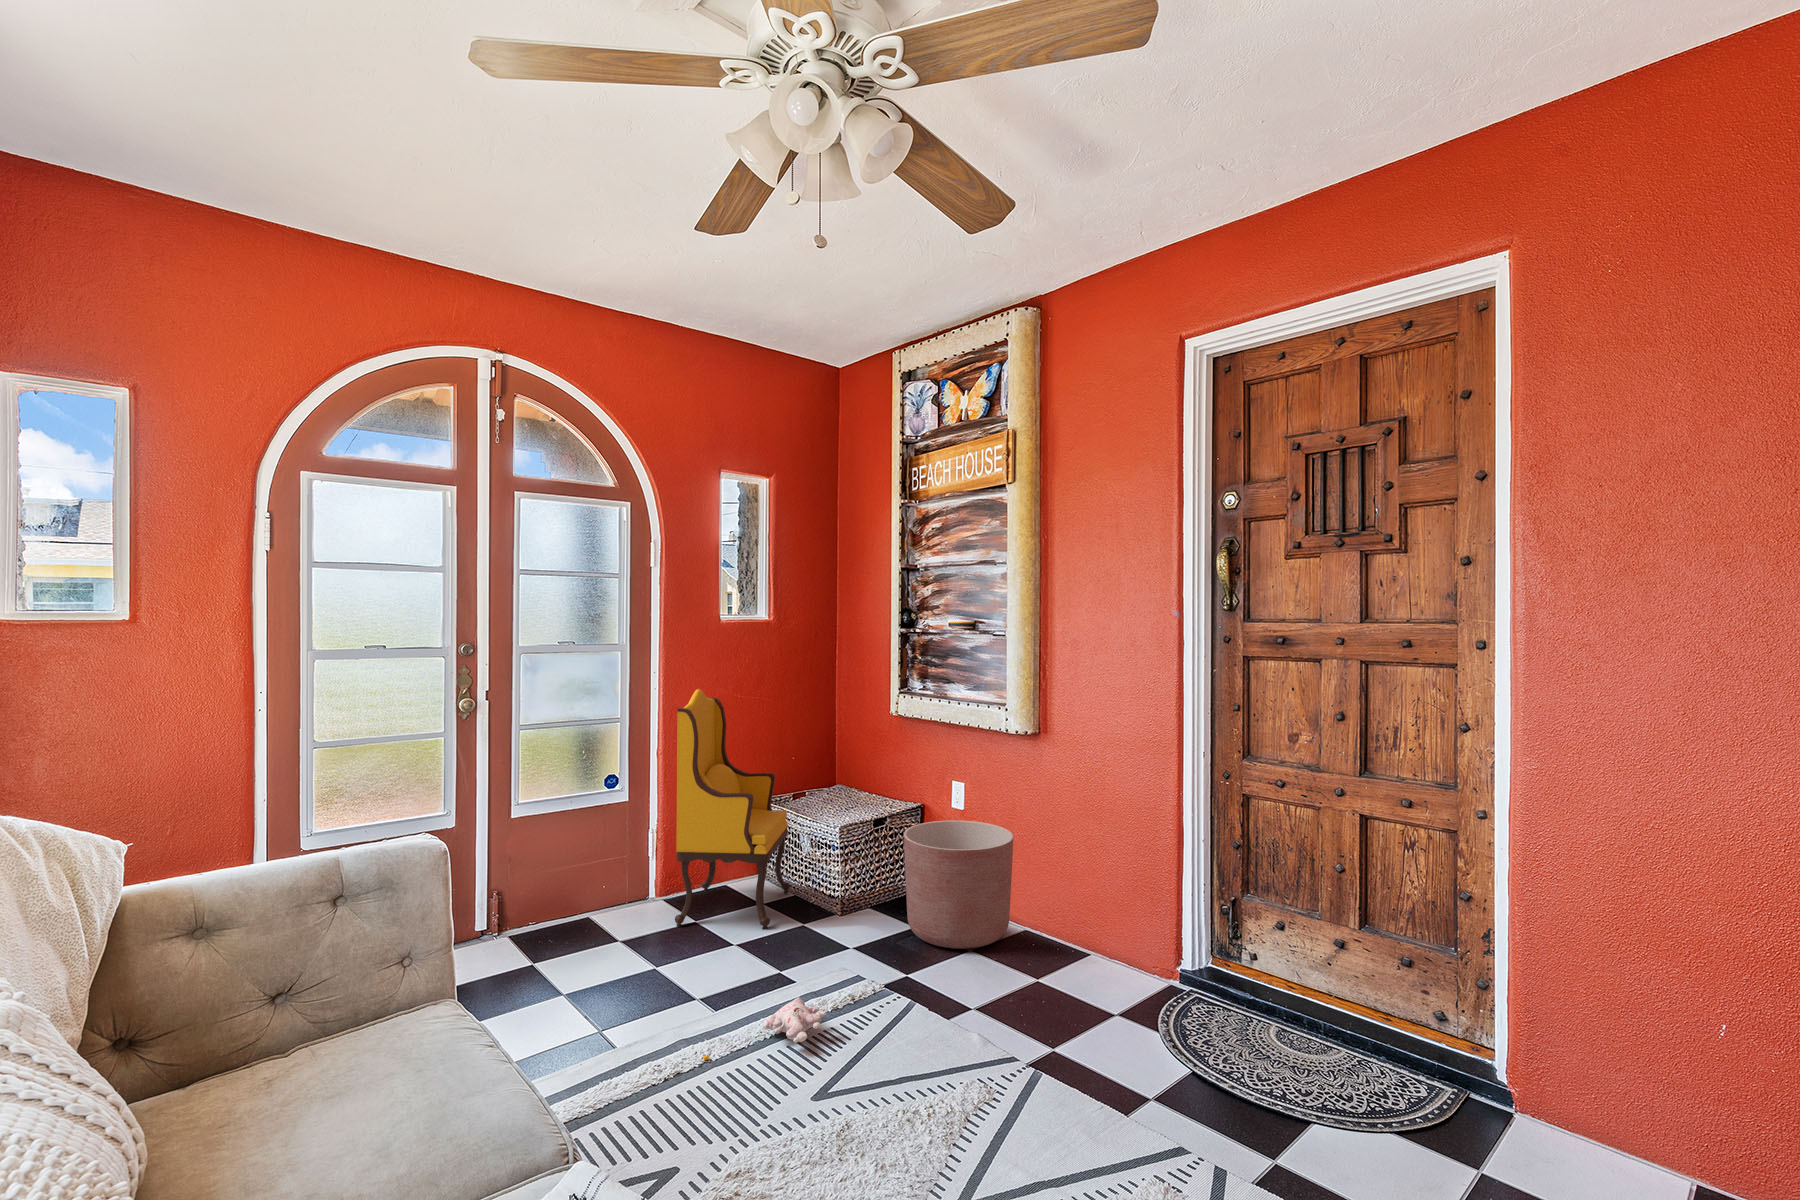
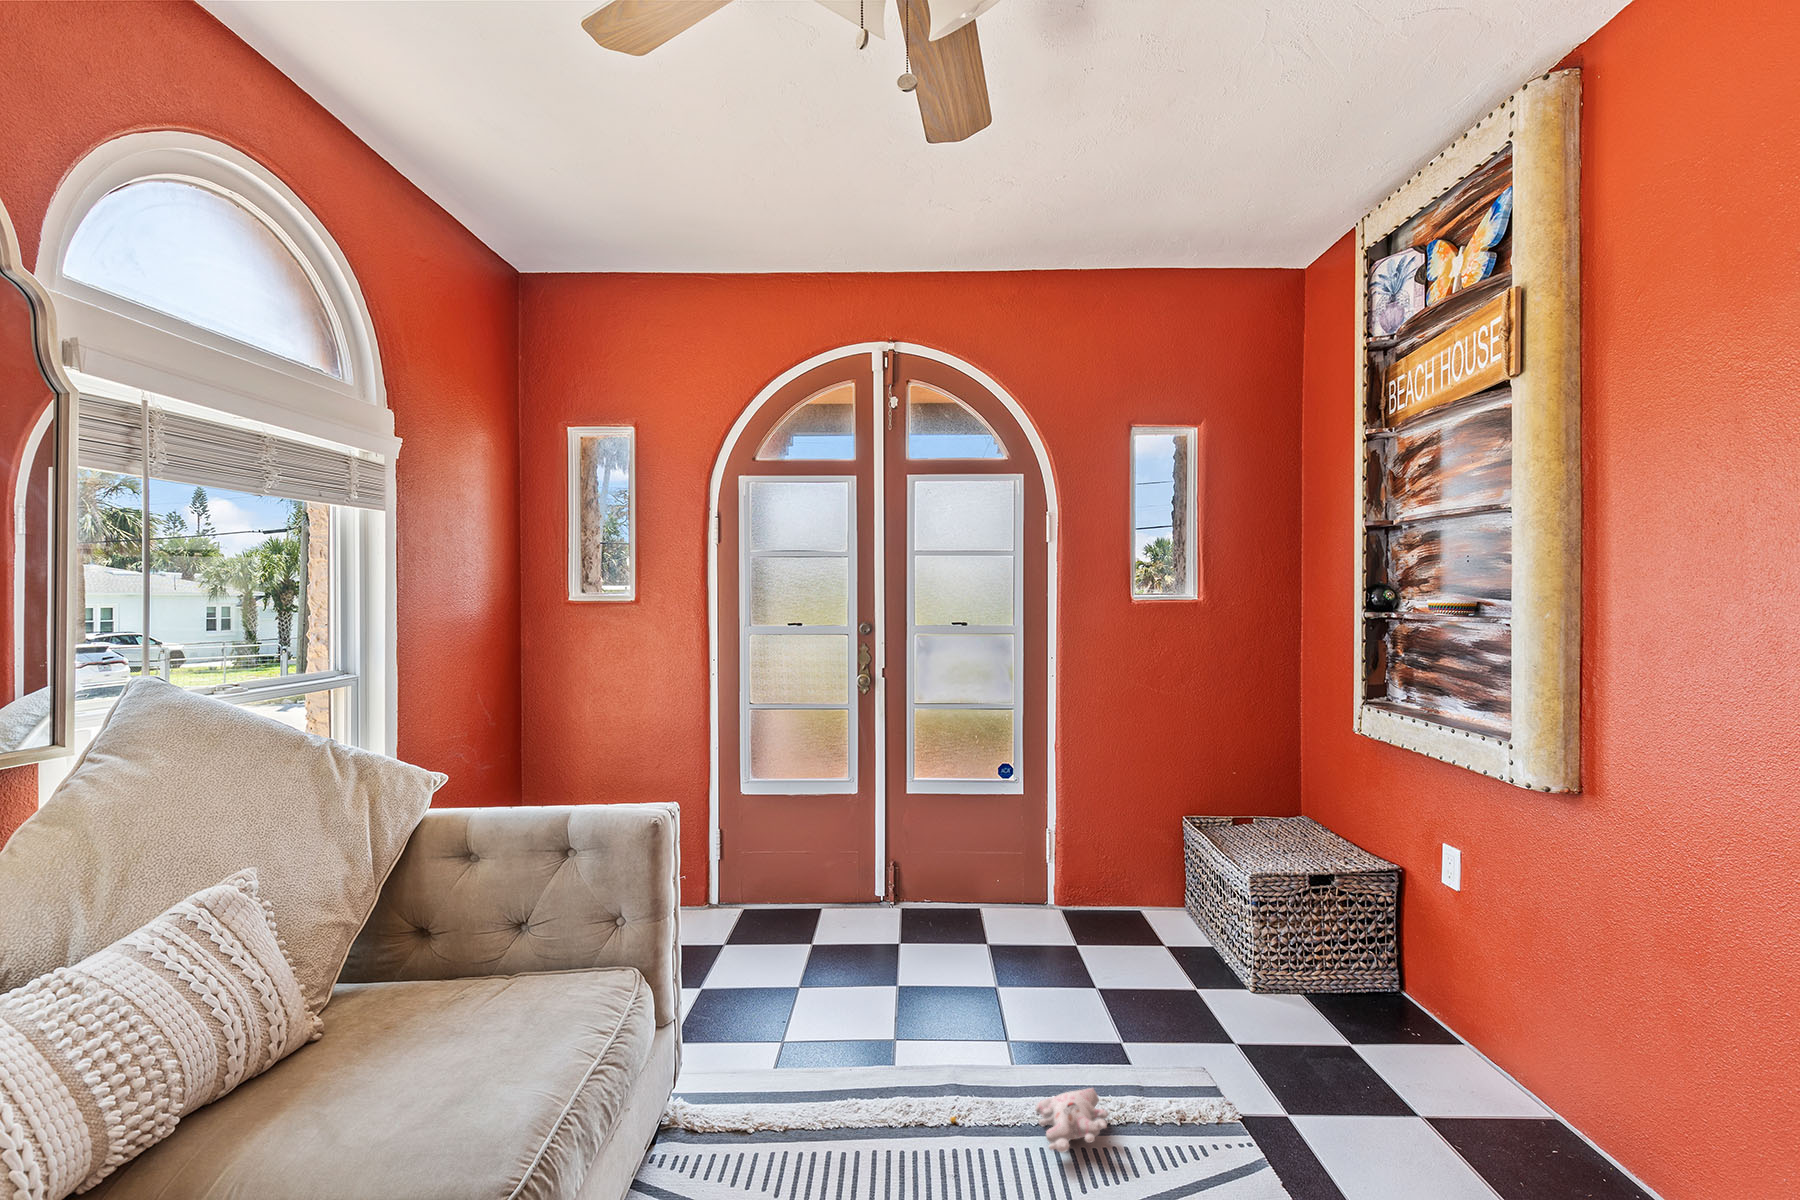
armchair: present [675,689,790,929] -> none [1054,680,1211,977]
planter: present [904,820,1013,949] -> none [1332,895,1533,1114]

